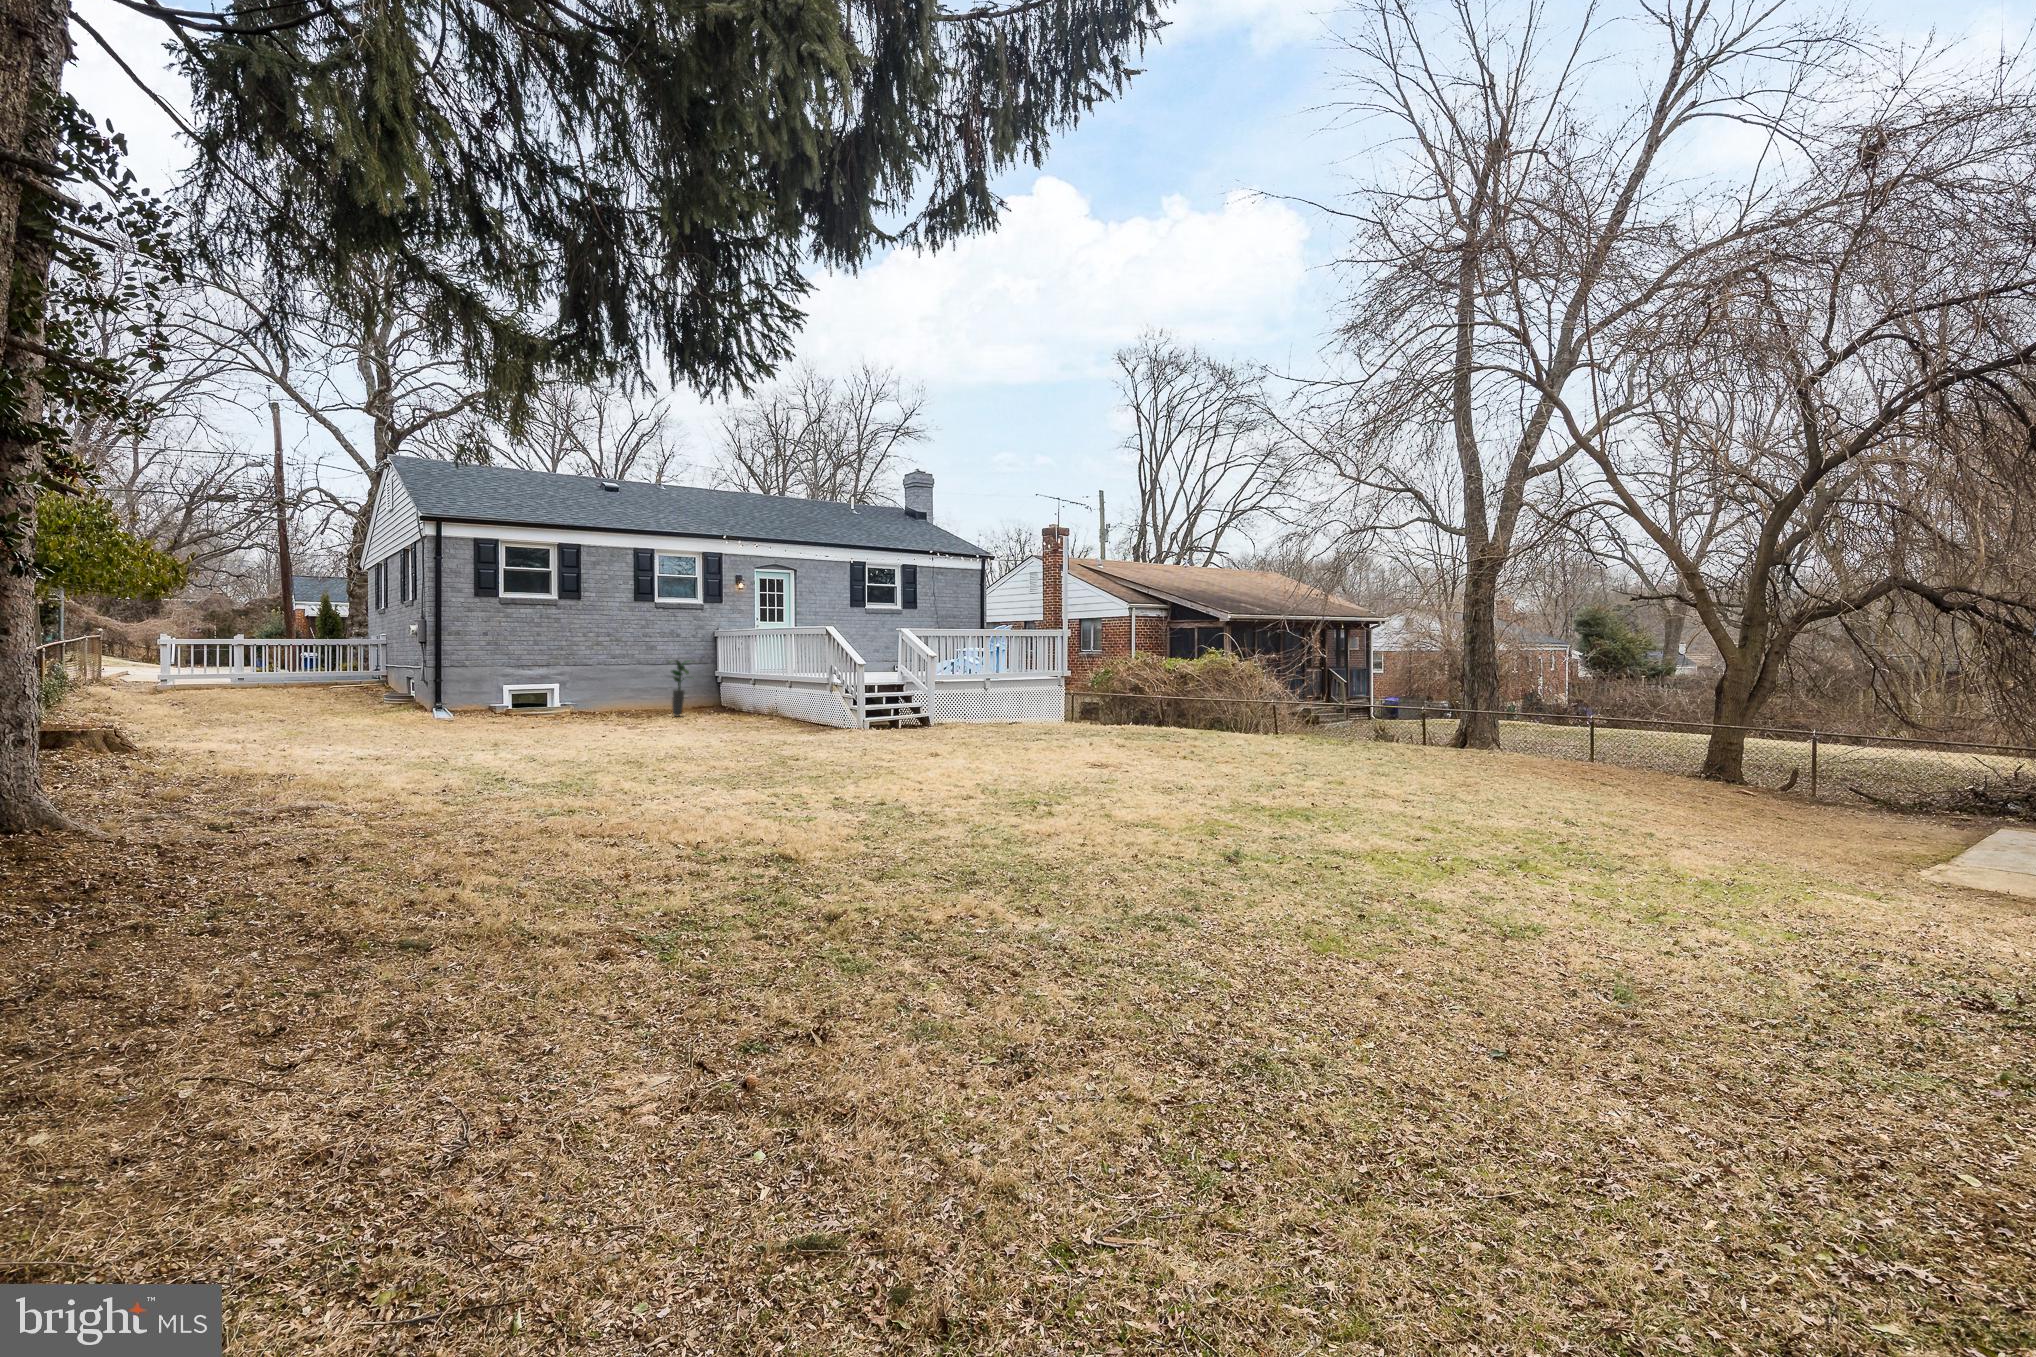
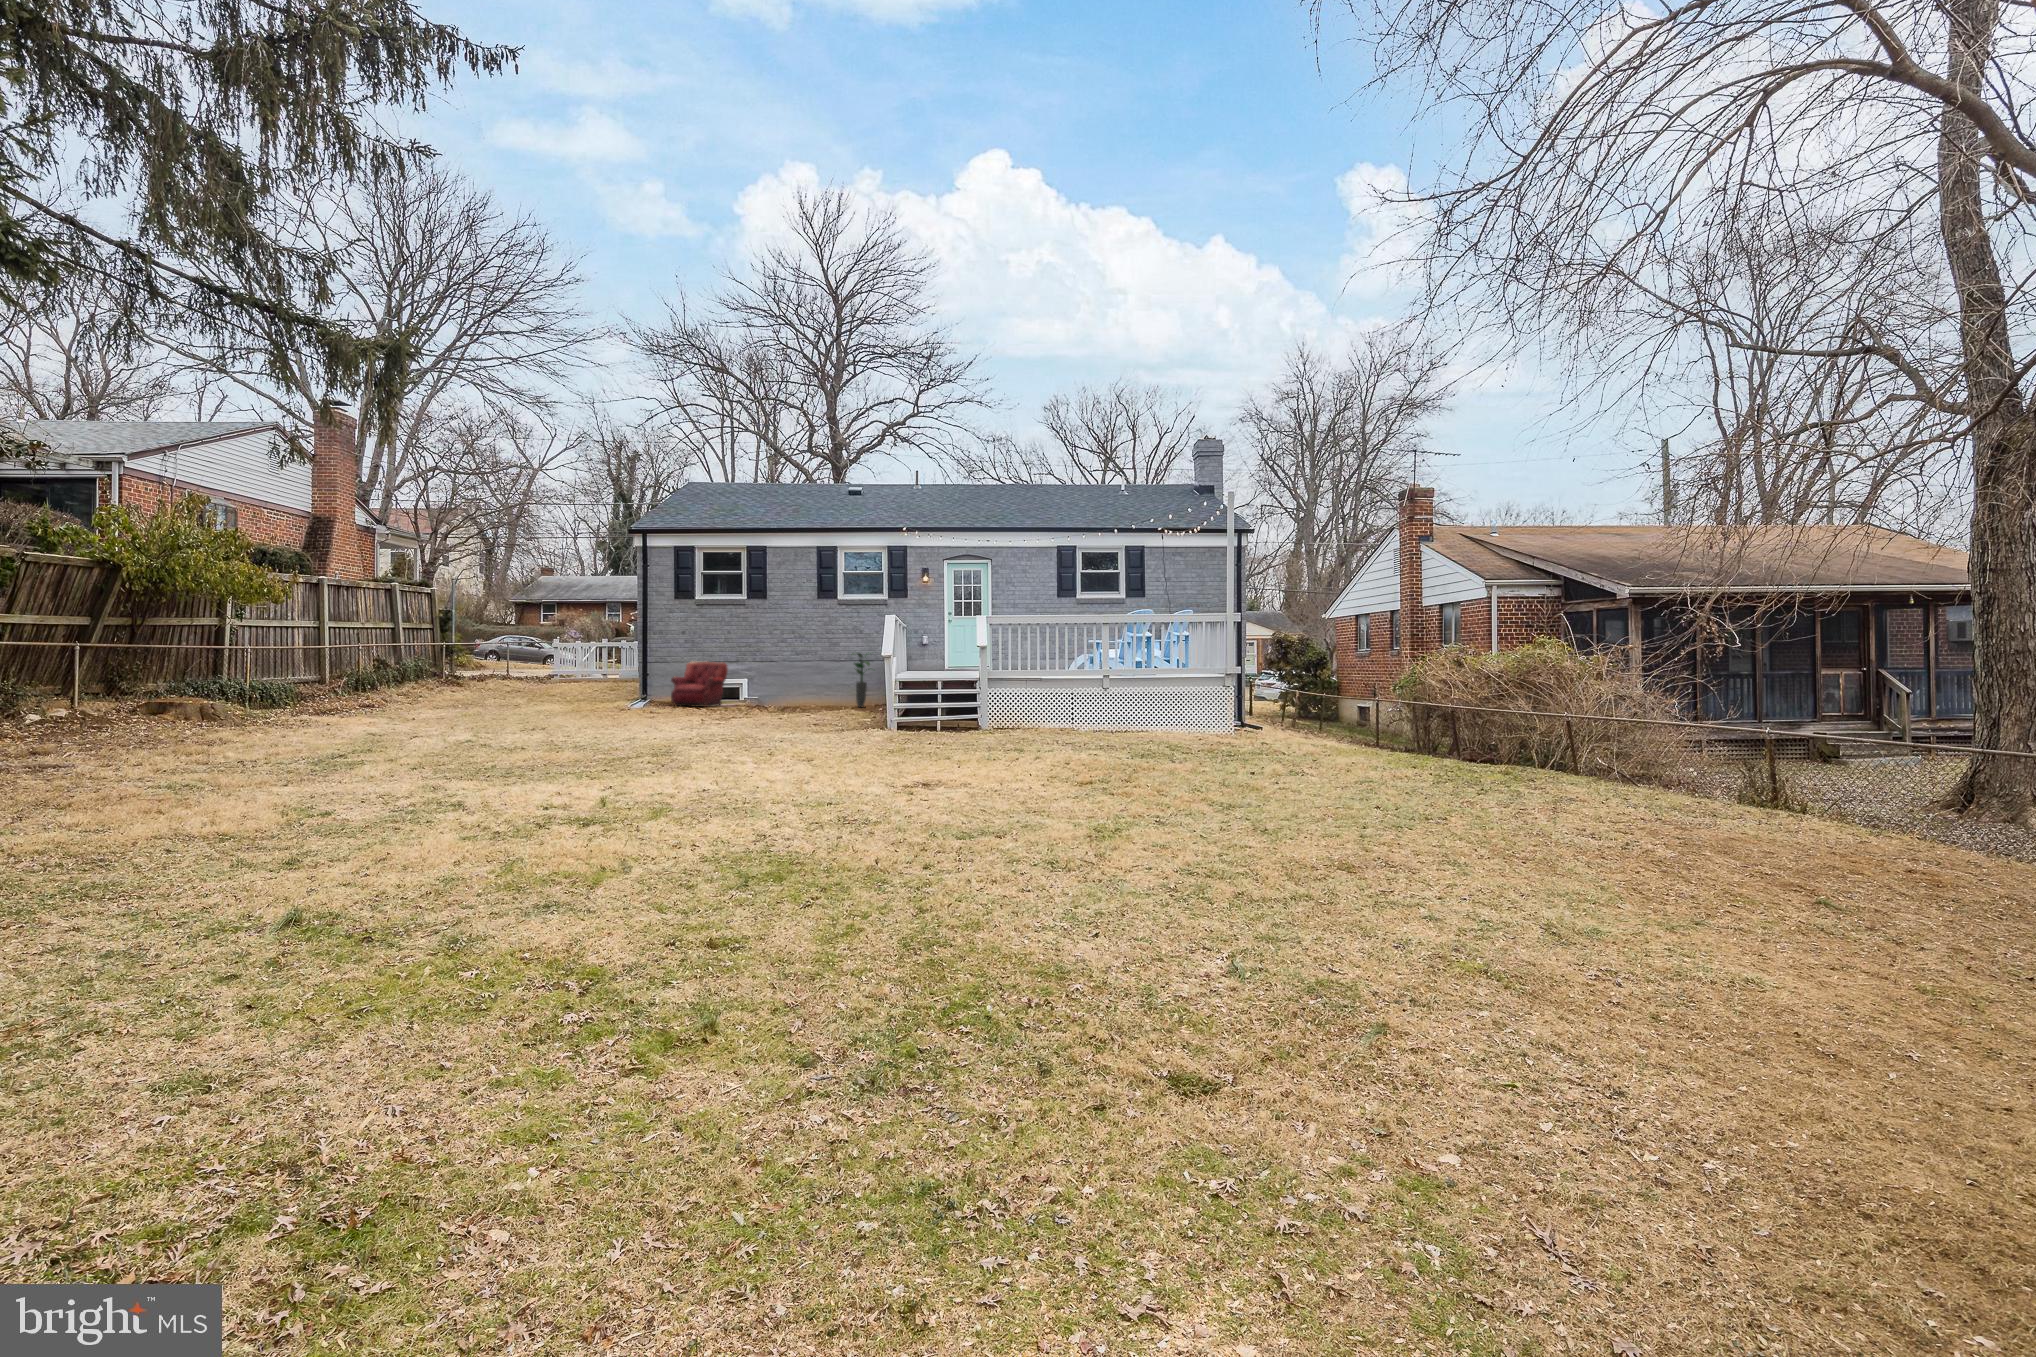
armchair: none [467,663,532,713] -> present [671,661,728,707]

